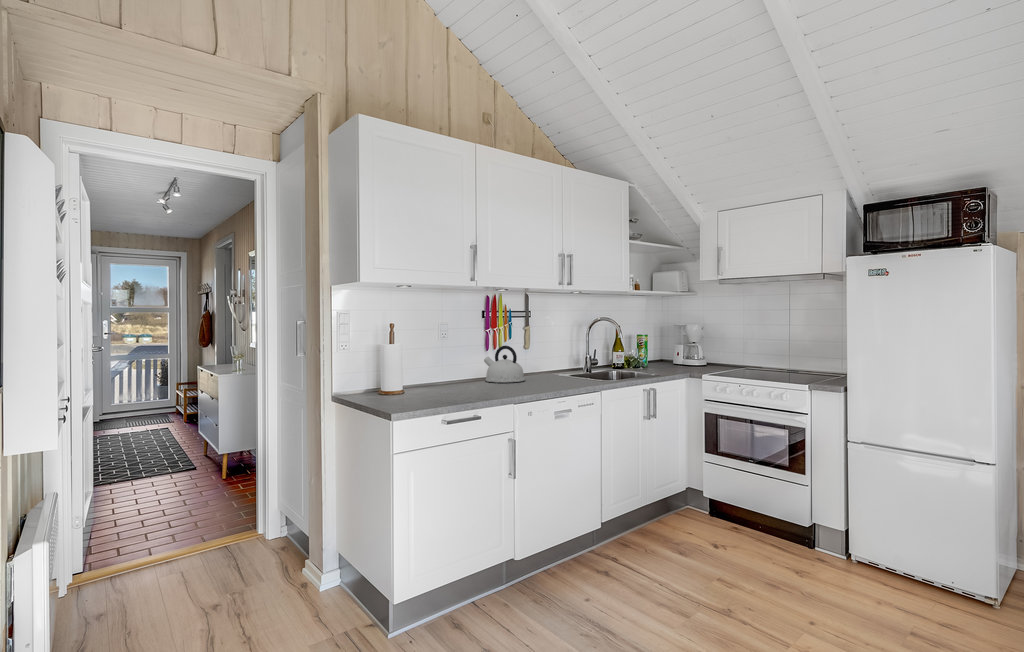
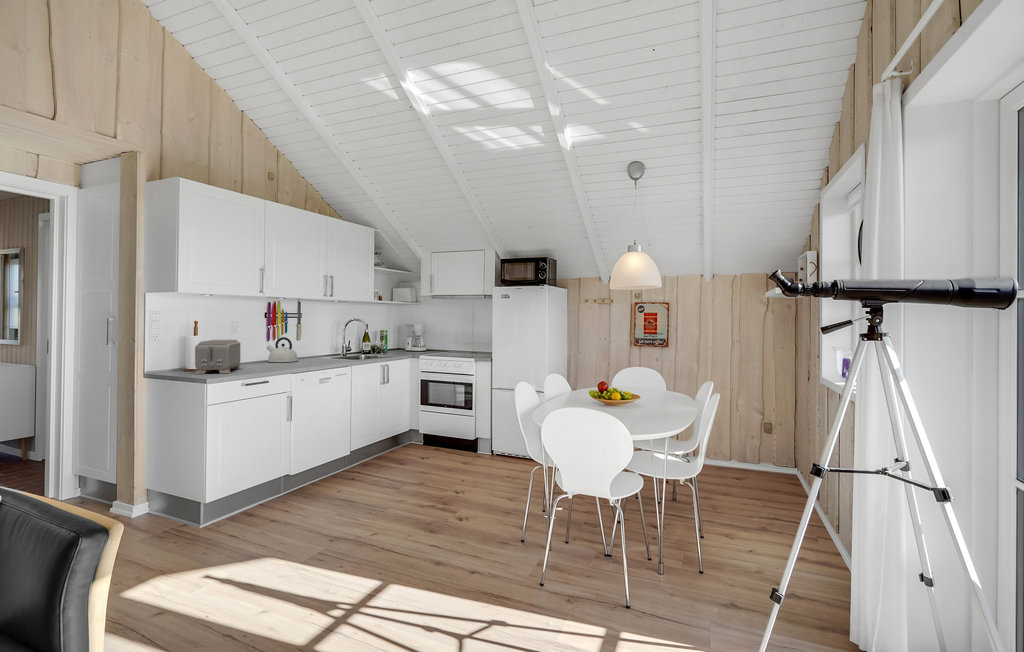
toaster: none [381,350,446,403] -> present [195,340,241,374]

